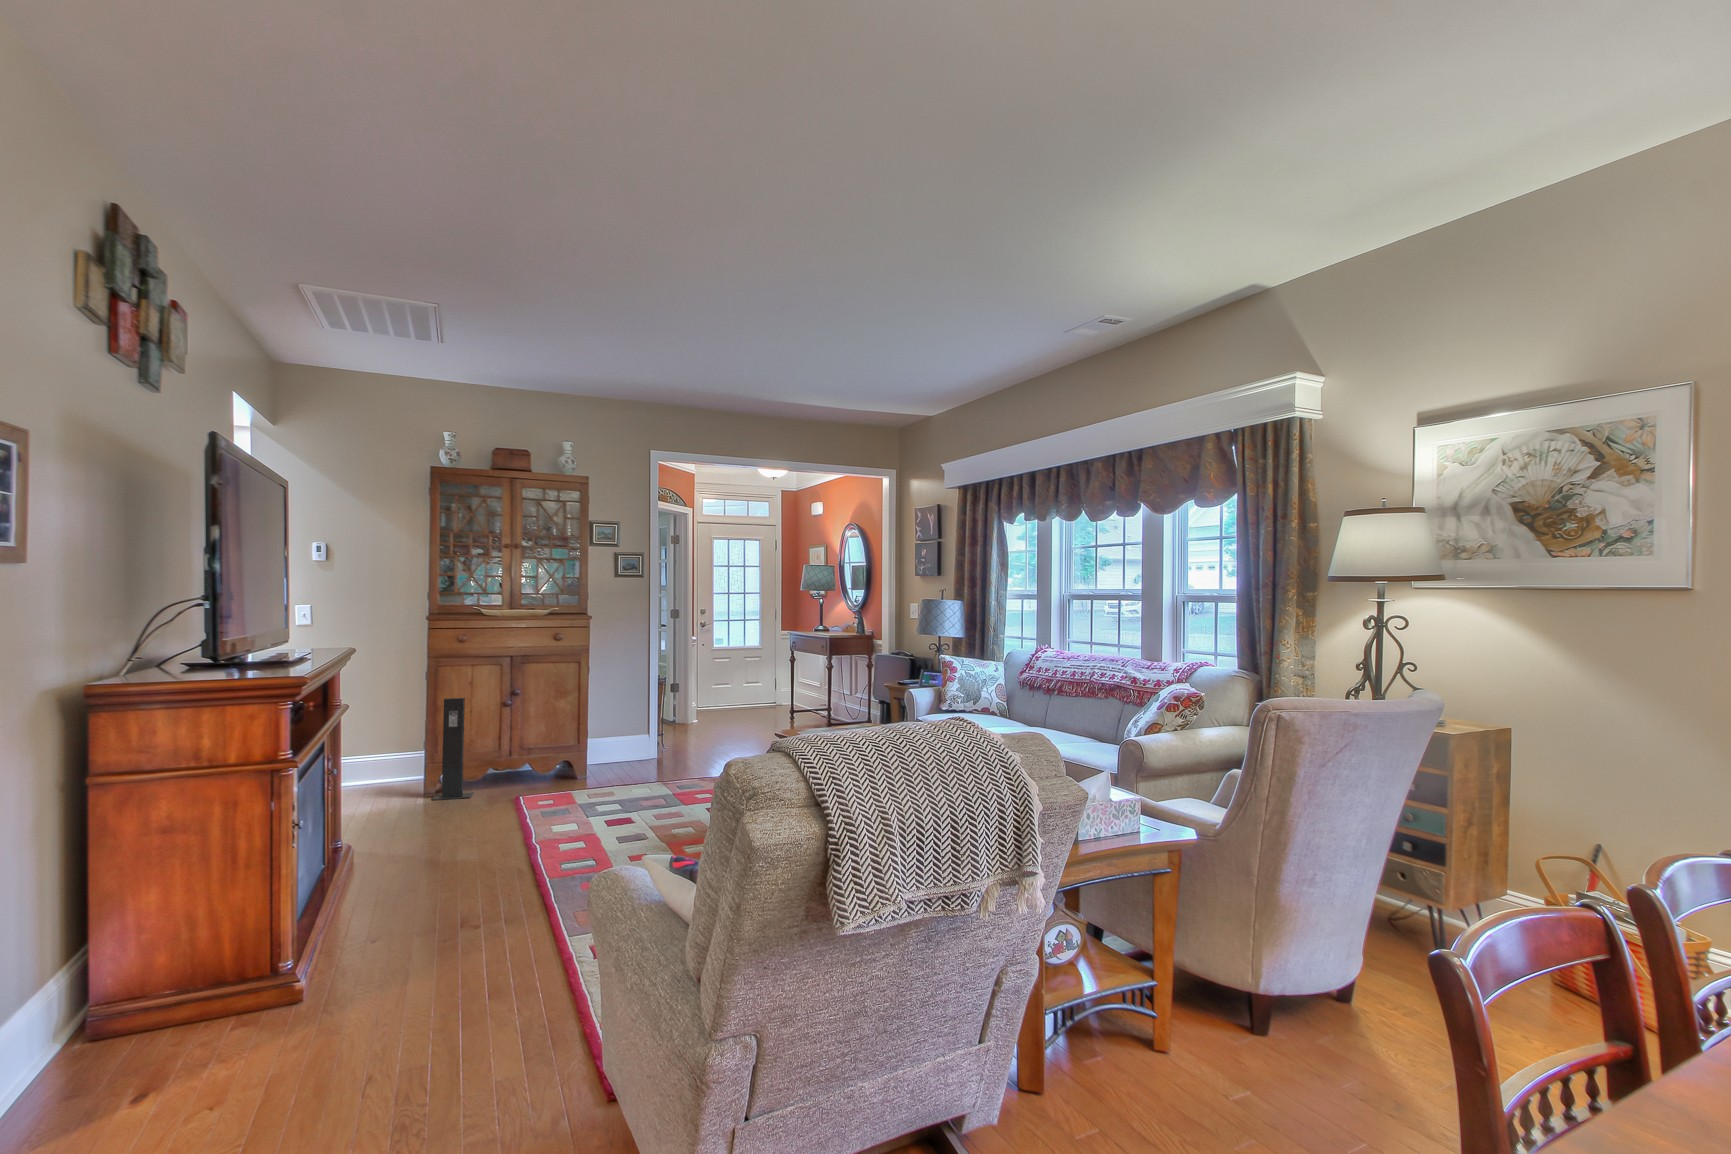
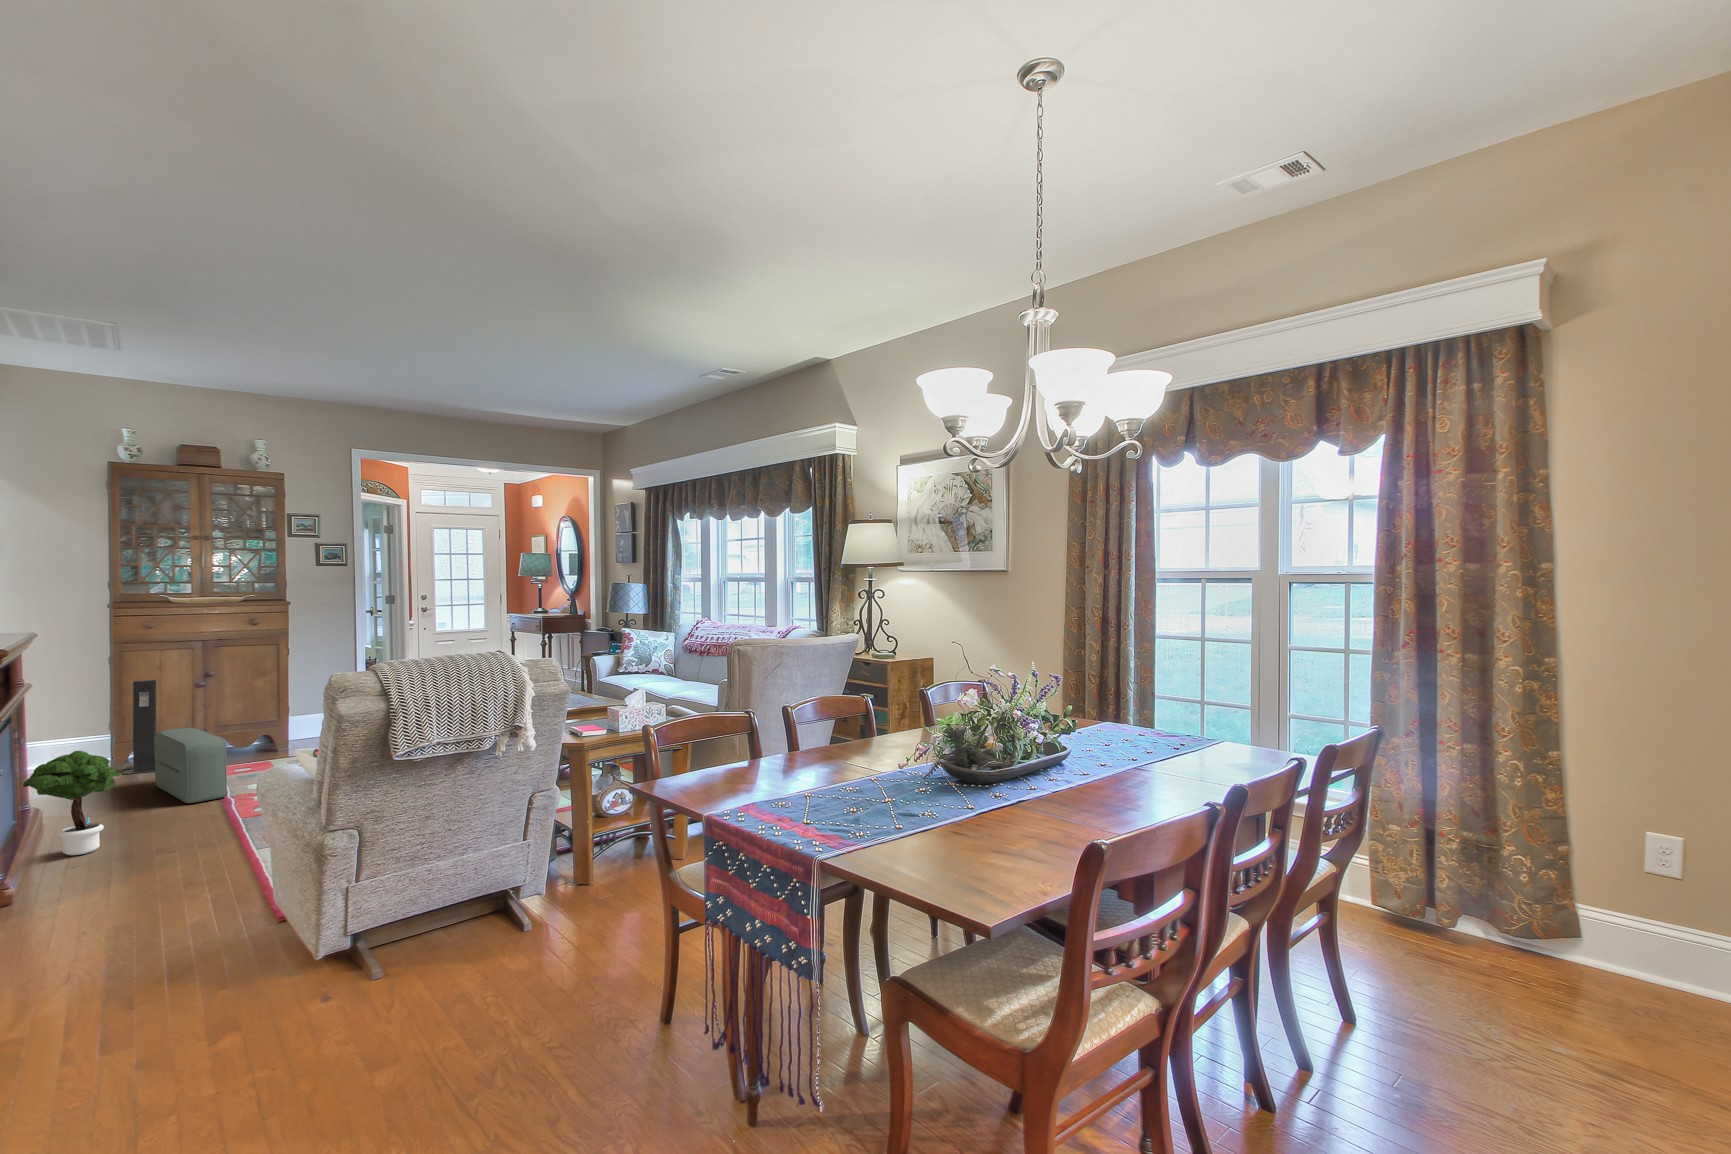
pouf: none [461,755,531,848] -> present [154,728,227,803]
potted tree: none [328,791,424,917] -> present [23,751,120,855]

